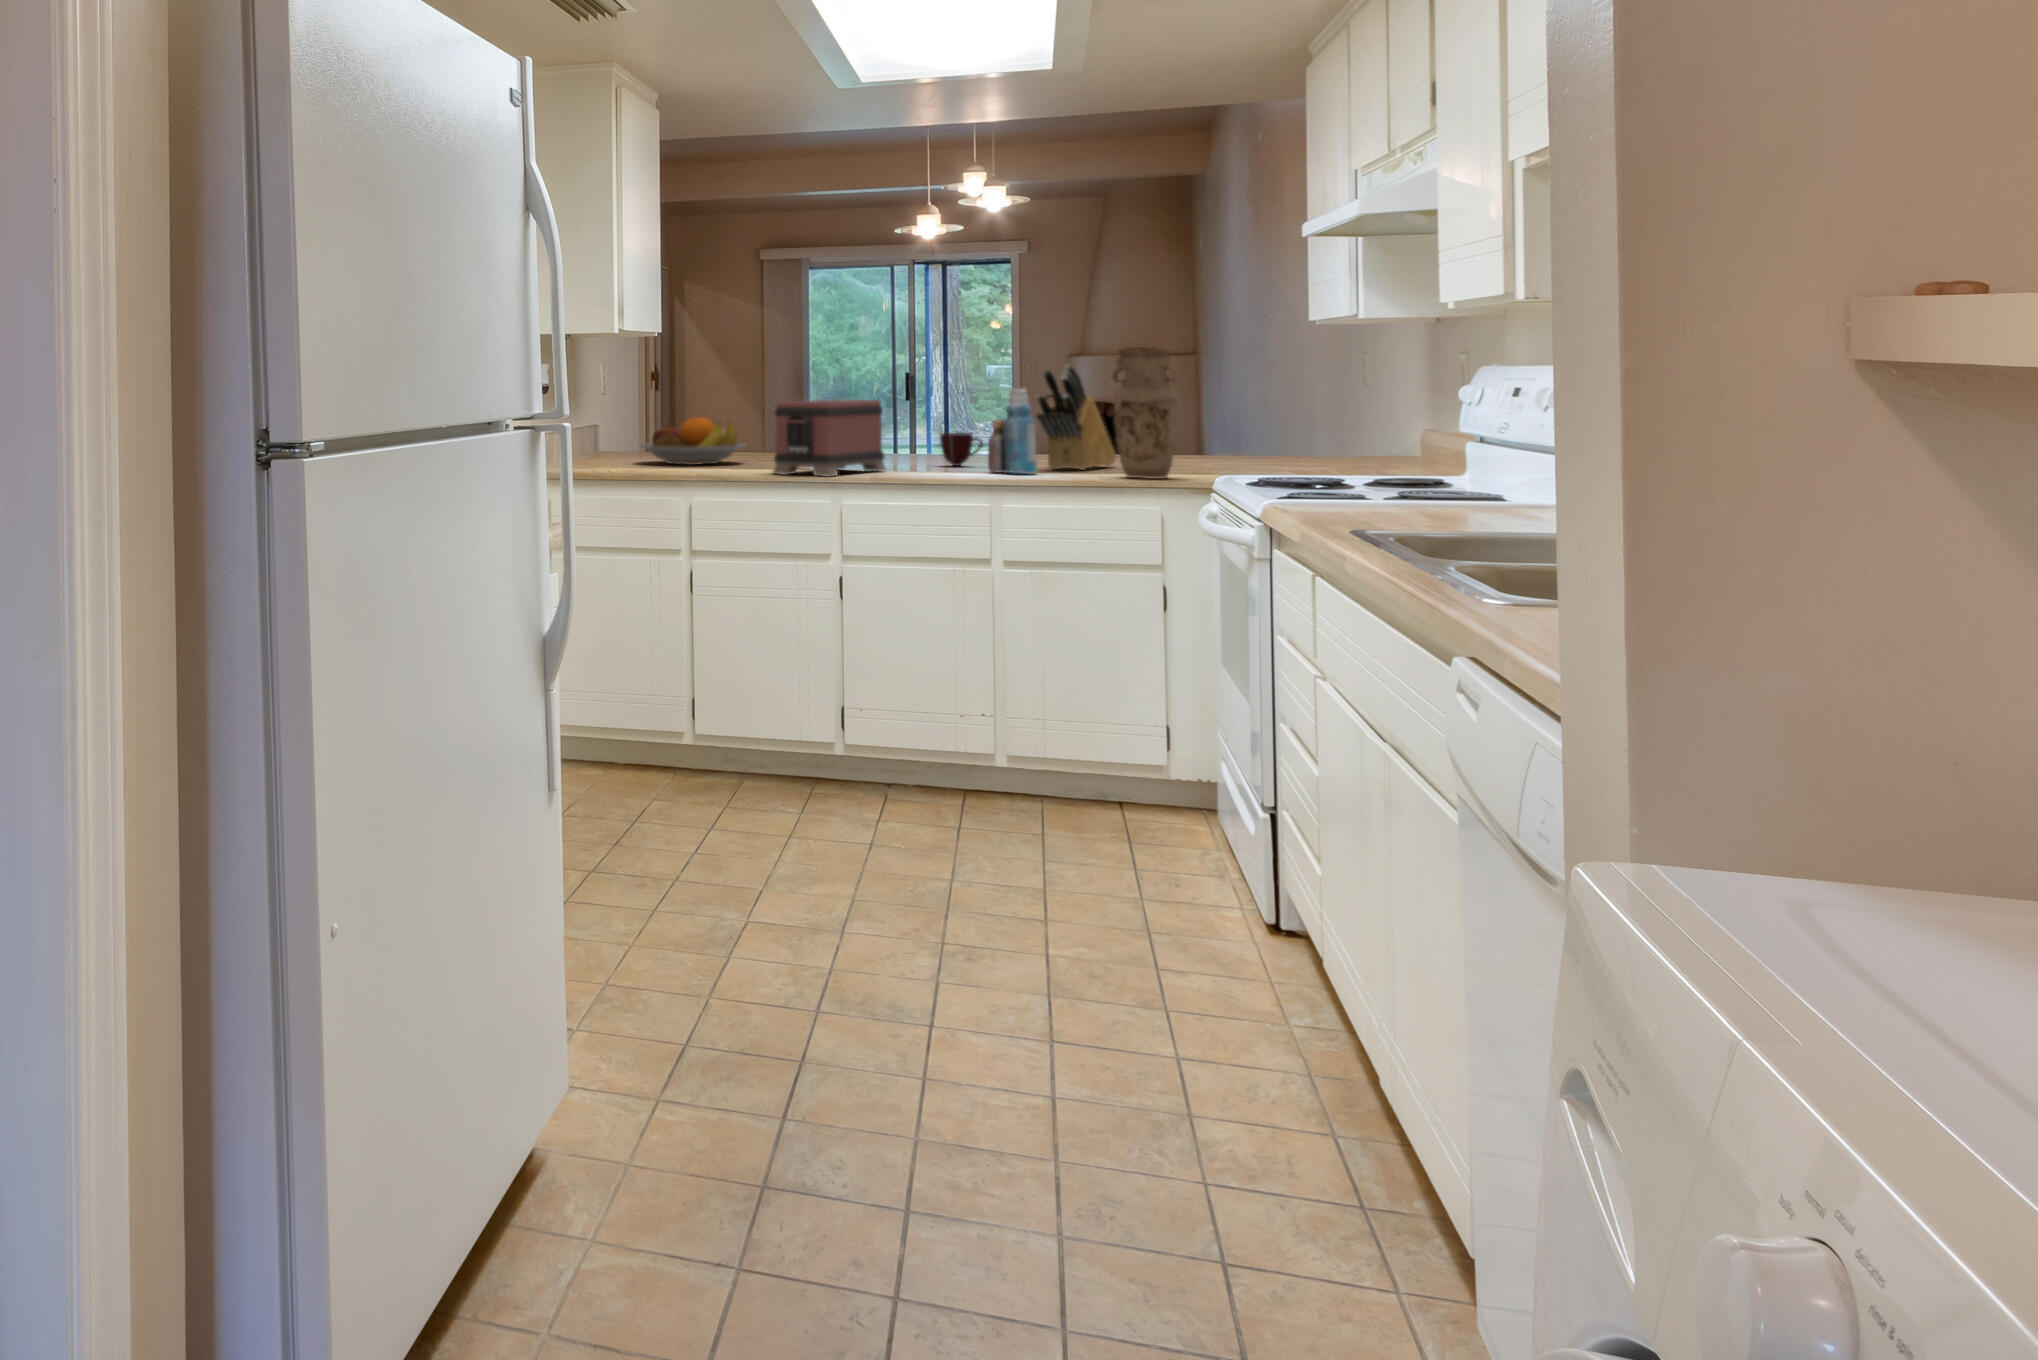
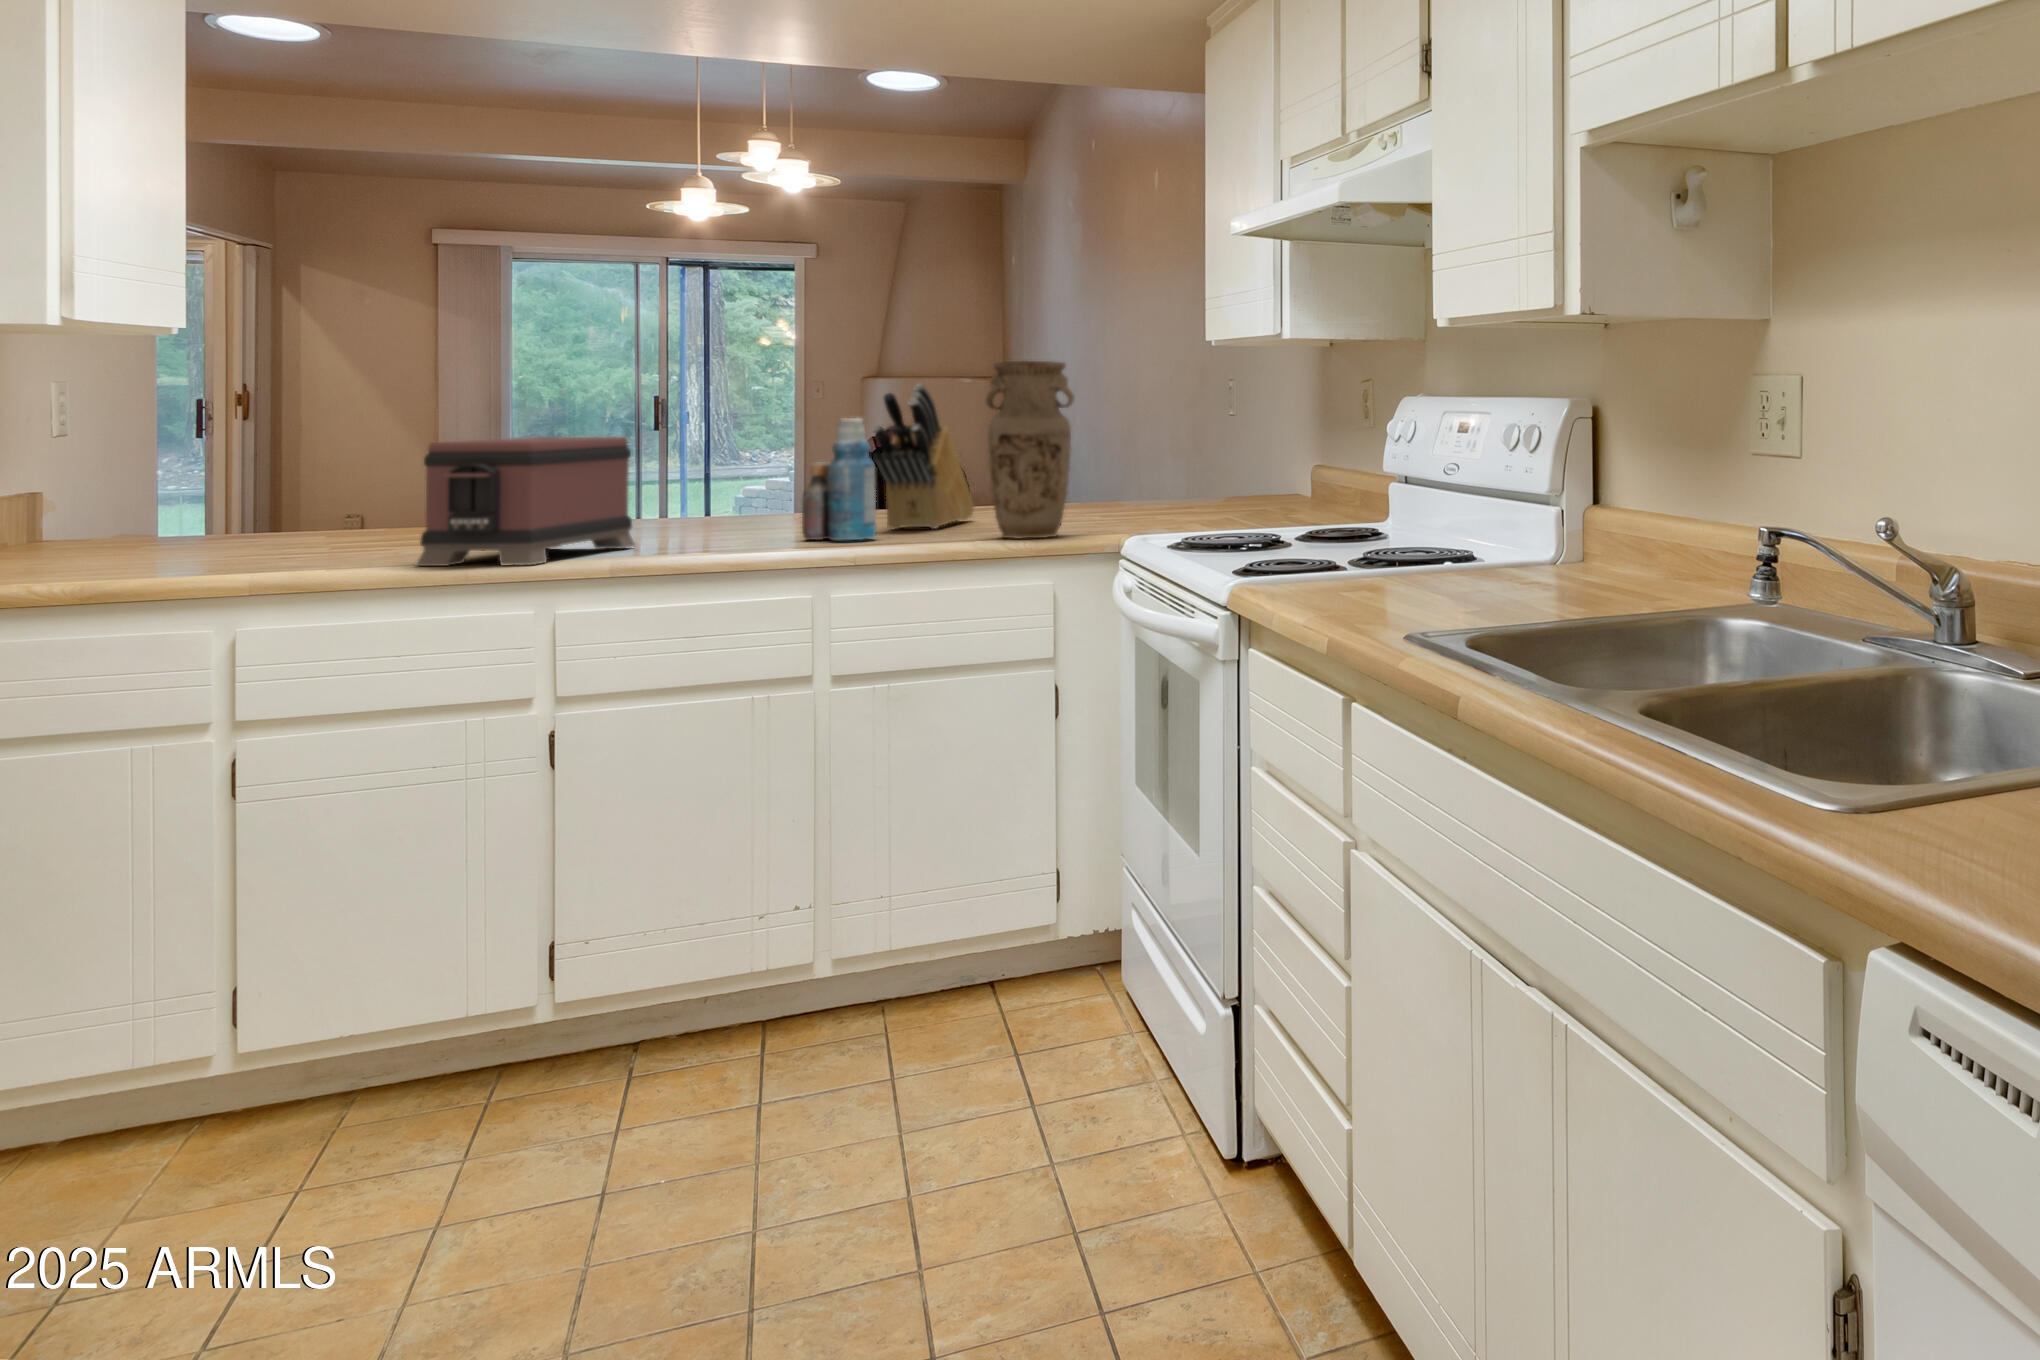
fruit bowl: present [640,417,745,465] -> none [124,470,371,555]
mug: present [940,433,983,466] -> none [722,483,790,532]

